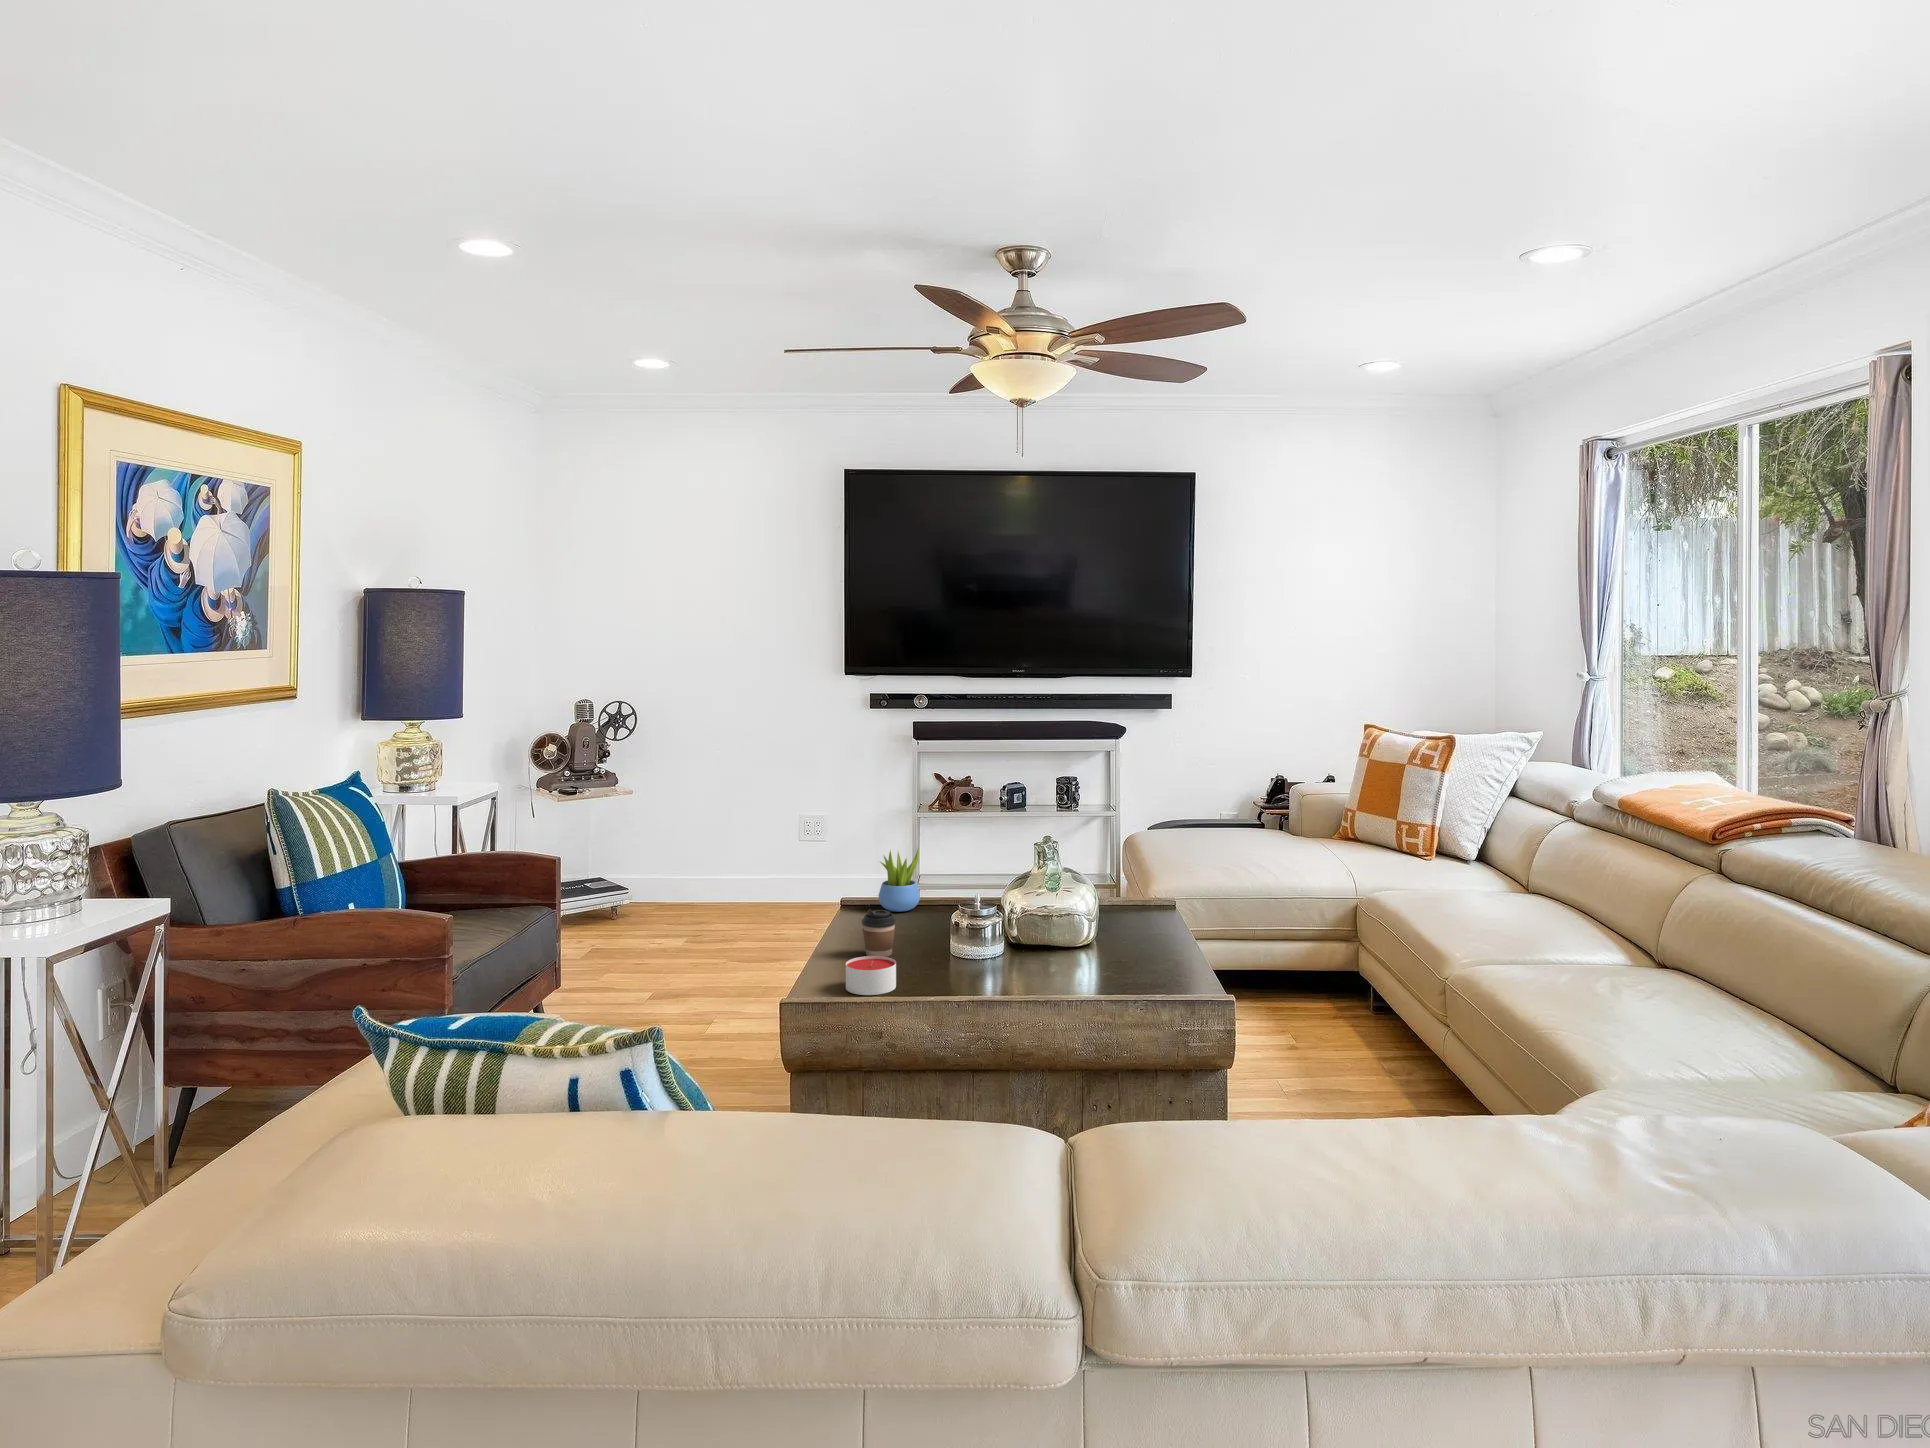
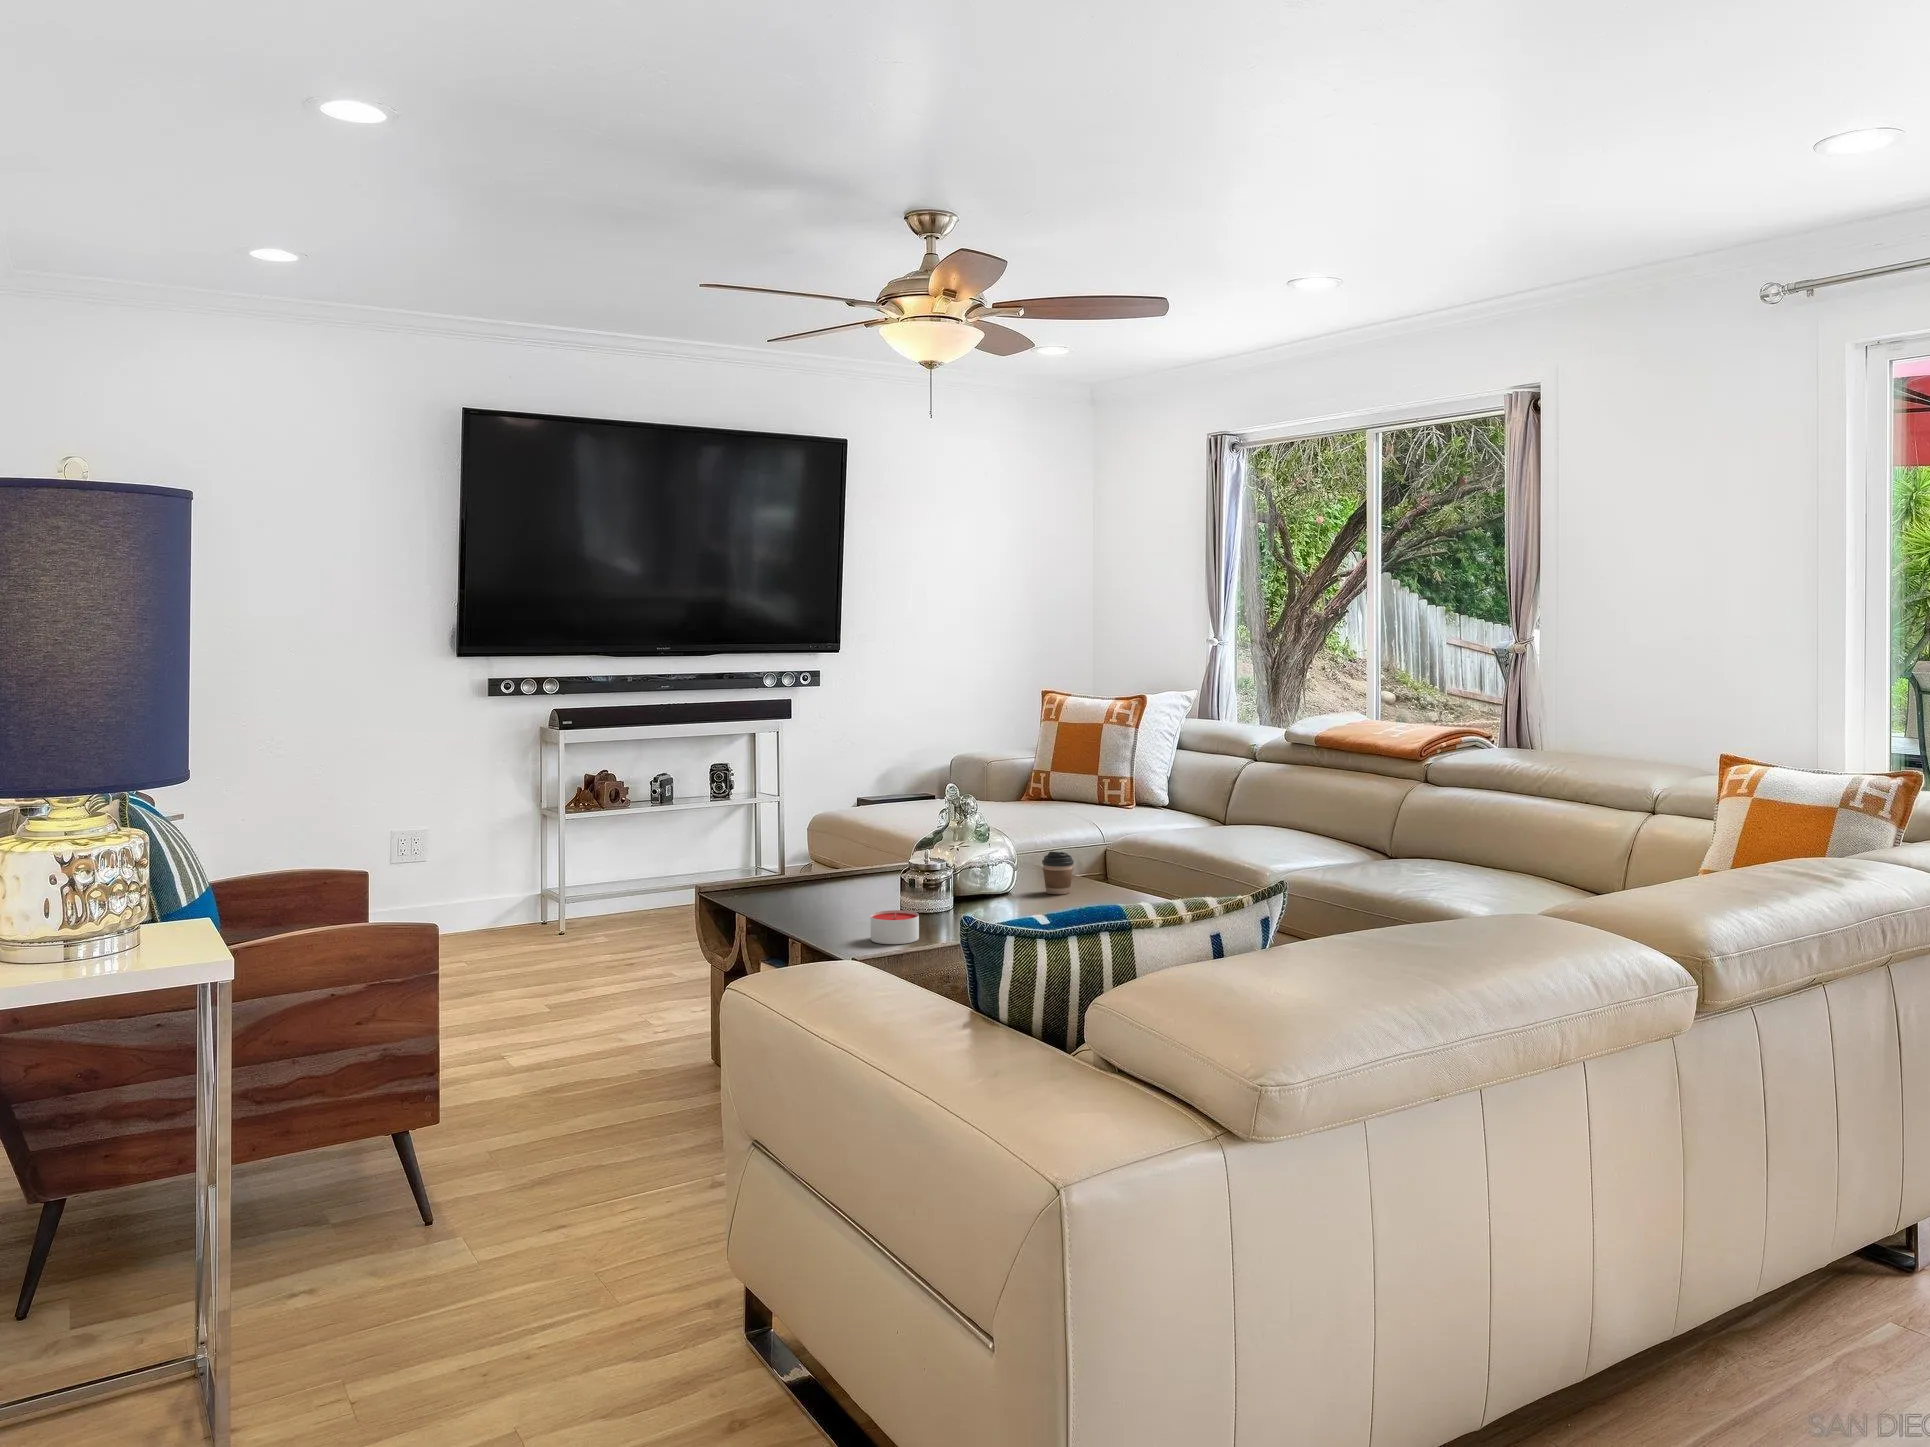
succulent plant: present [879,848,920,912] -> none [738,823,783,893]
coffee cup: present [862,909,896,957] -> present [1042,851,1074,894]

